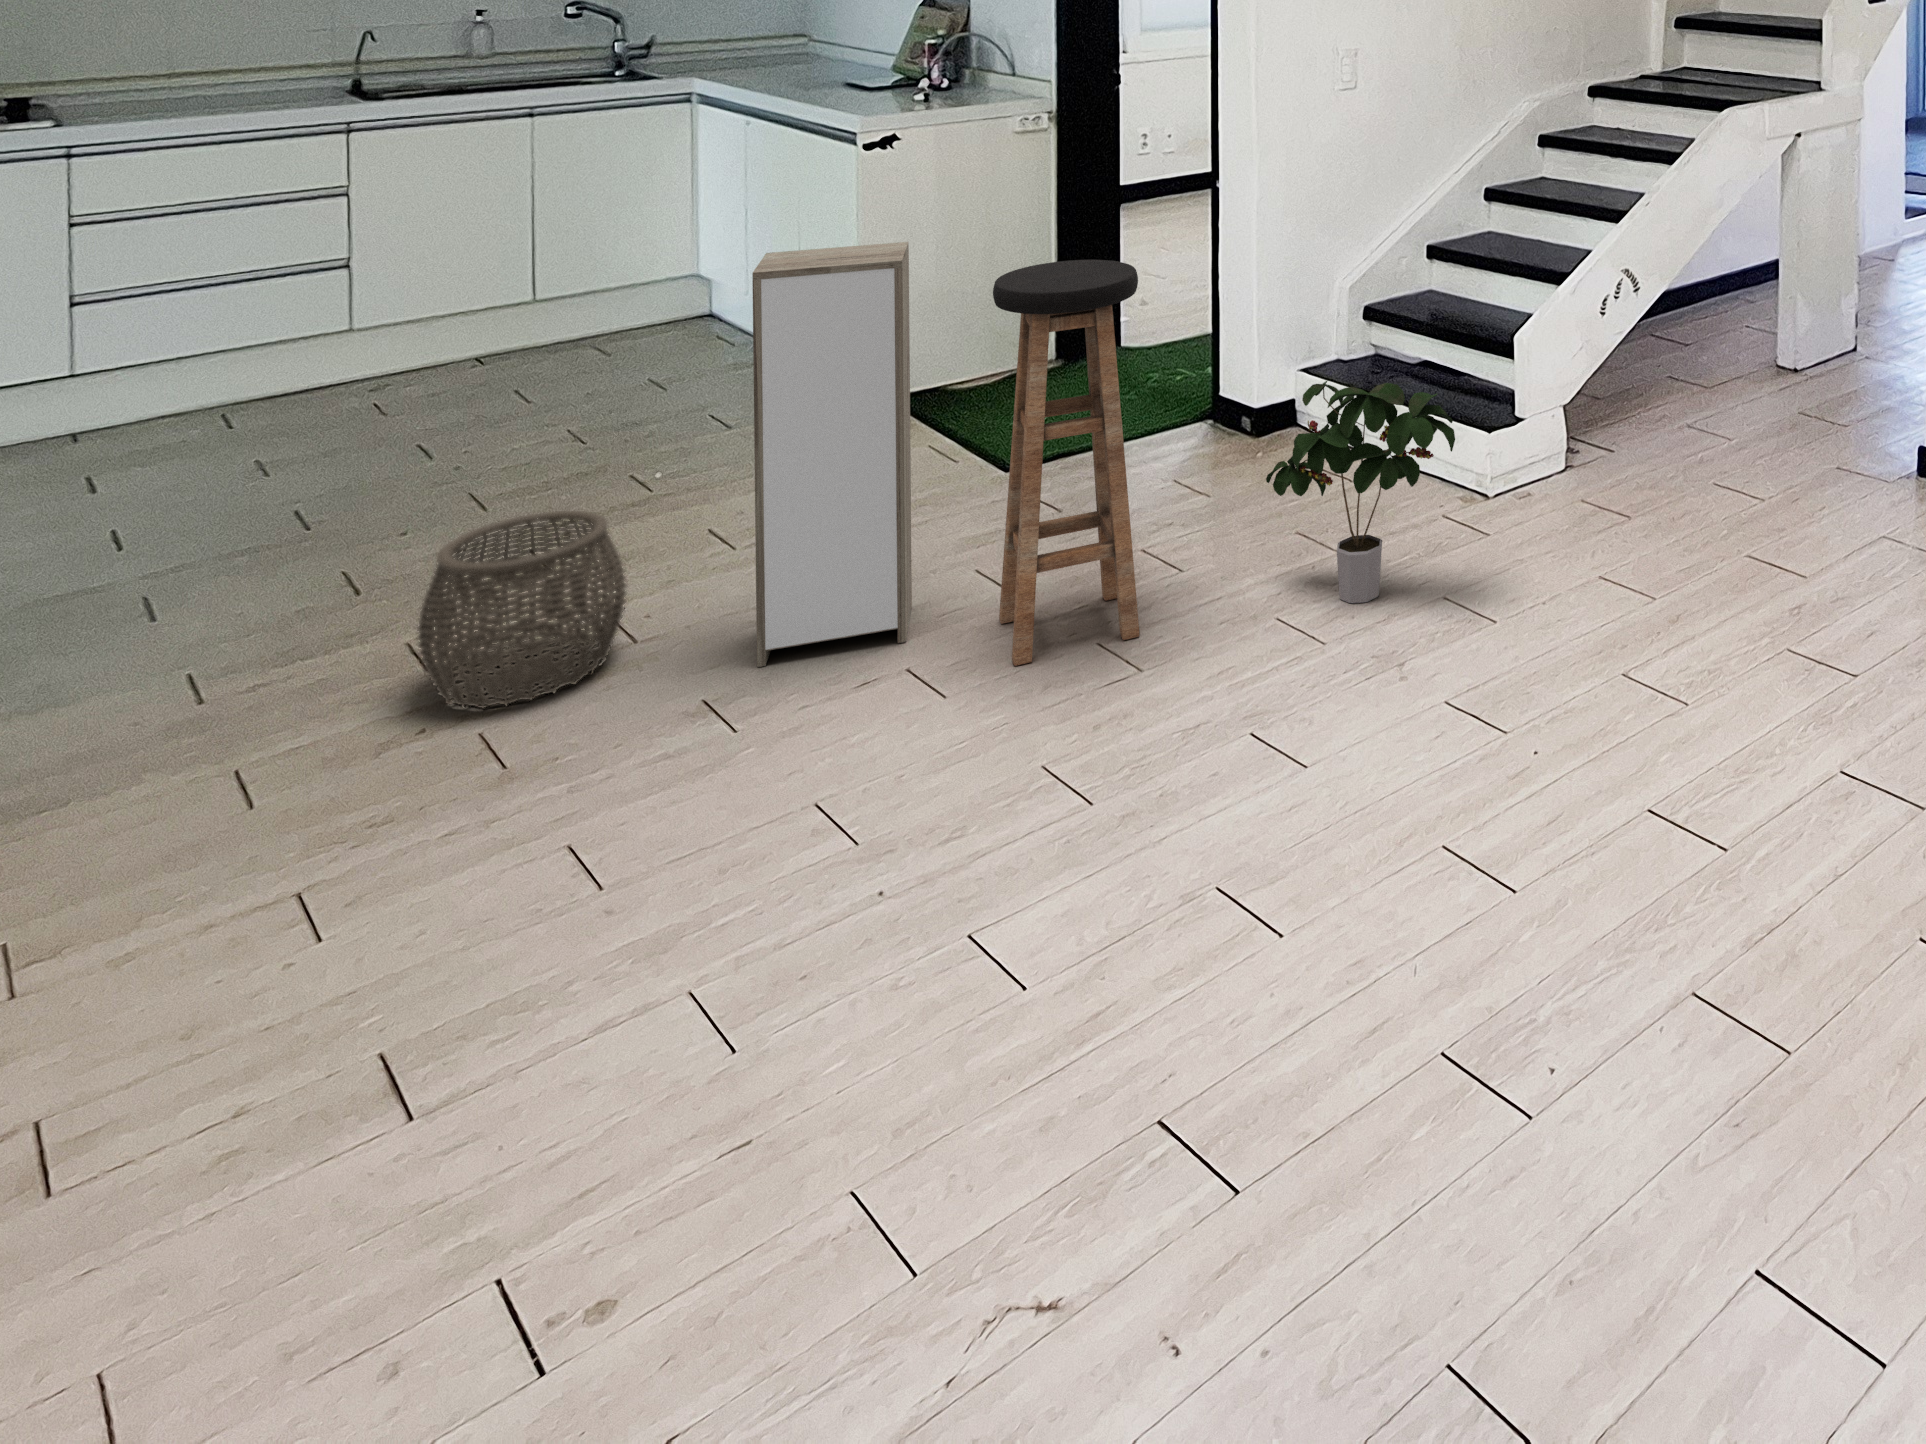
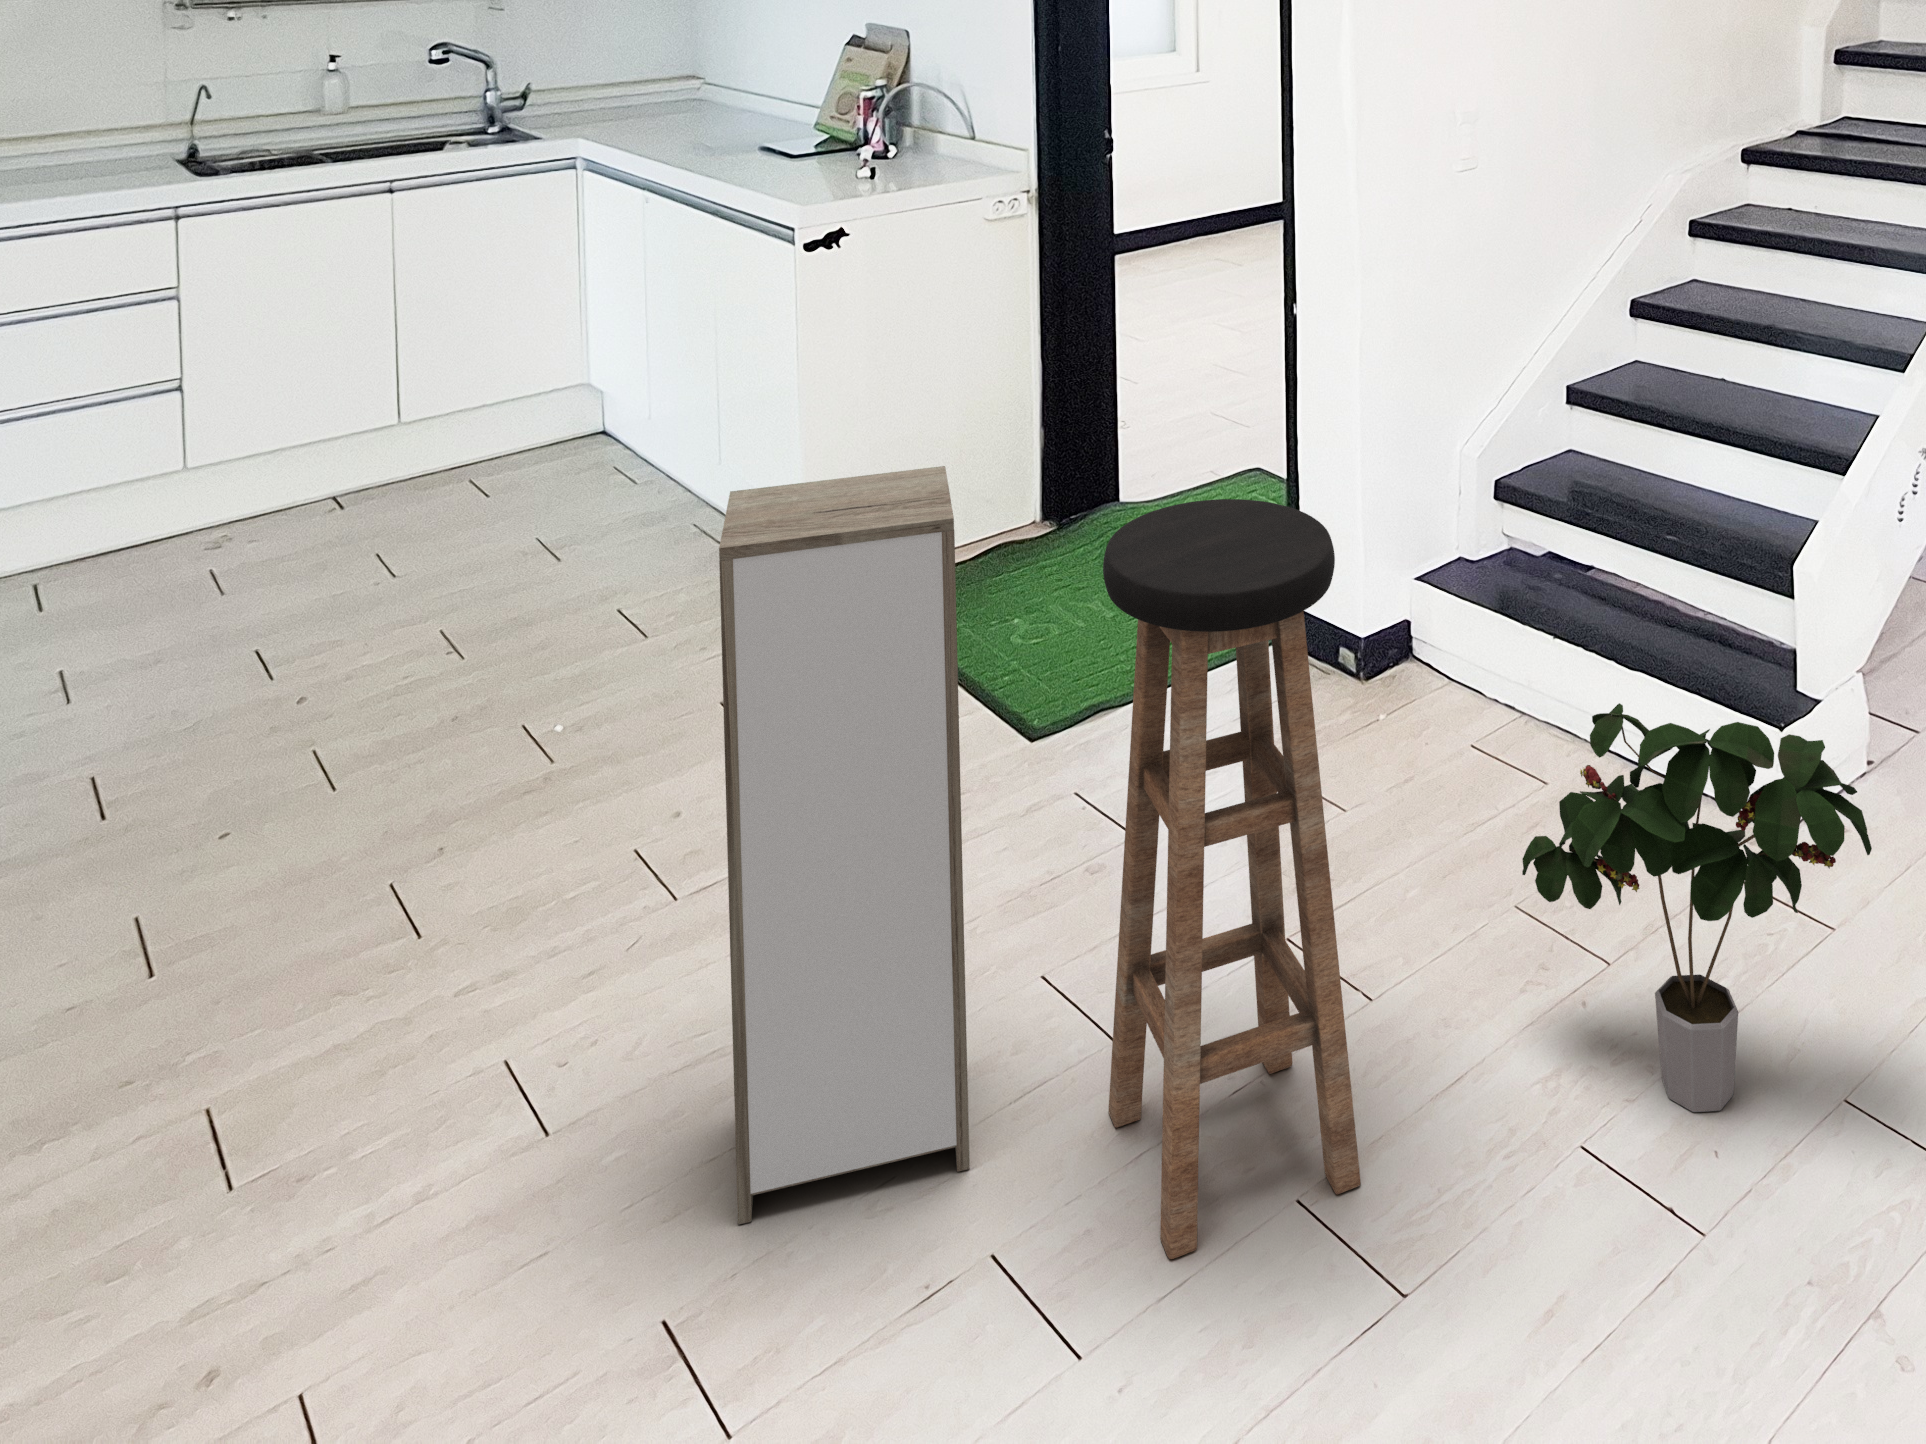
woven basket: present [418,511,627,708] -> none [198,915,529,1317]

